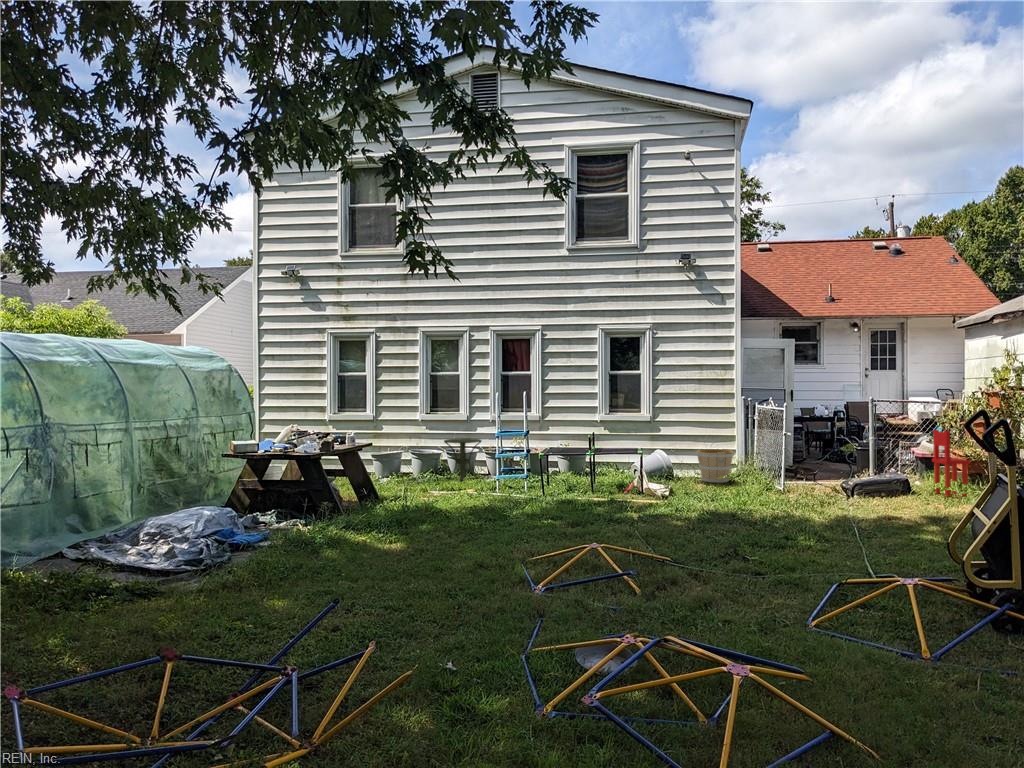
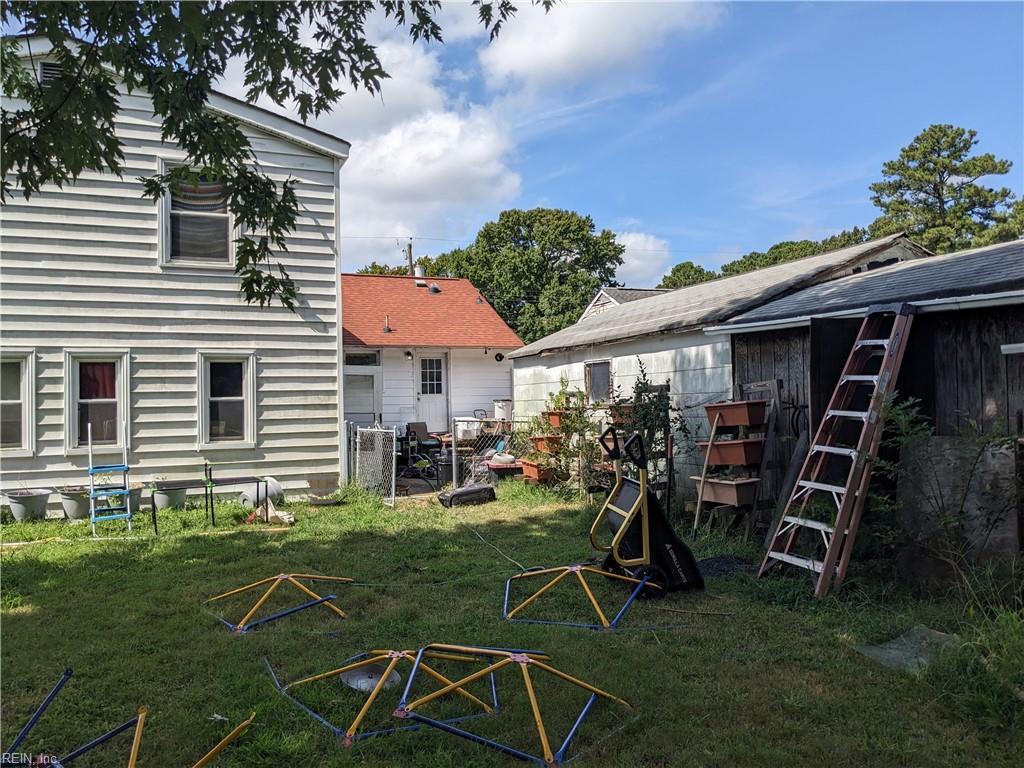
chair: present [932,430,970,497] -> none [498,442,525,496]
side table: present [444,438,481,481] -> none [9,479,61,530]

